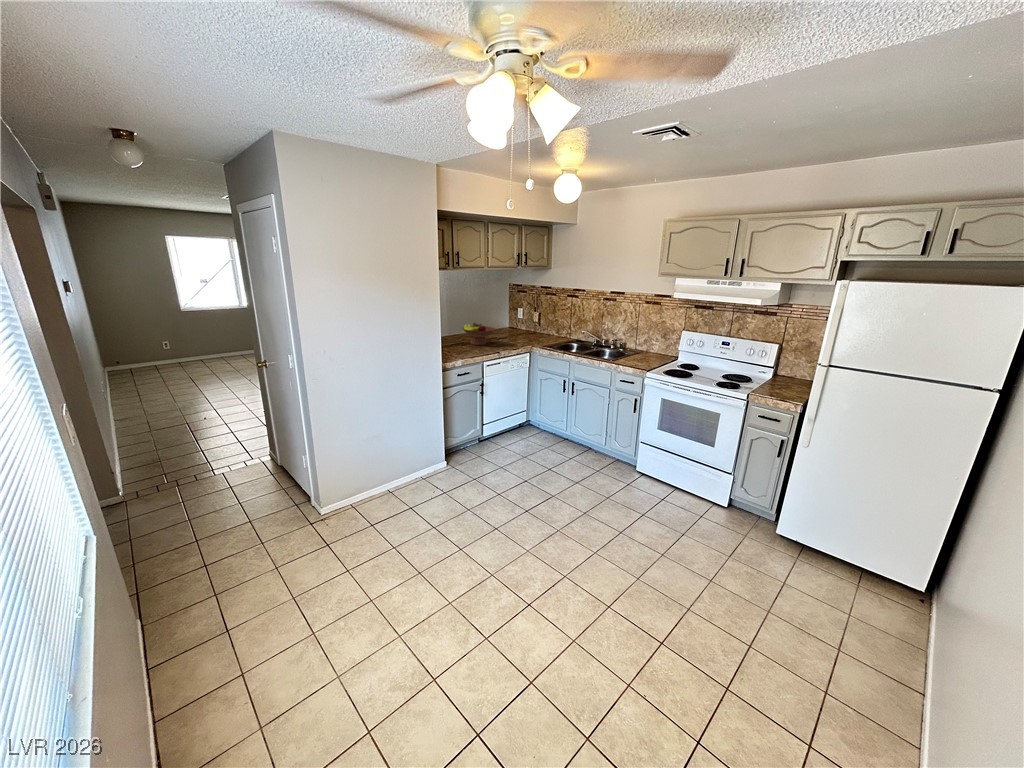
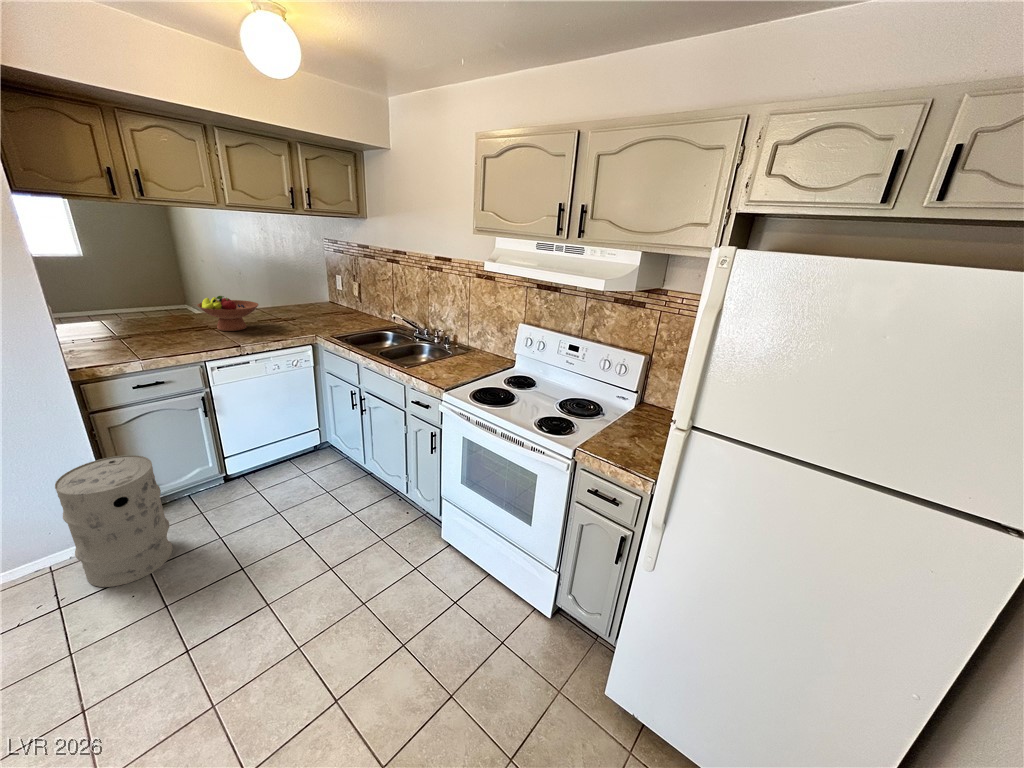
trash can: none [438,414,478,487] -> present [55,455,173,587]

